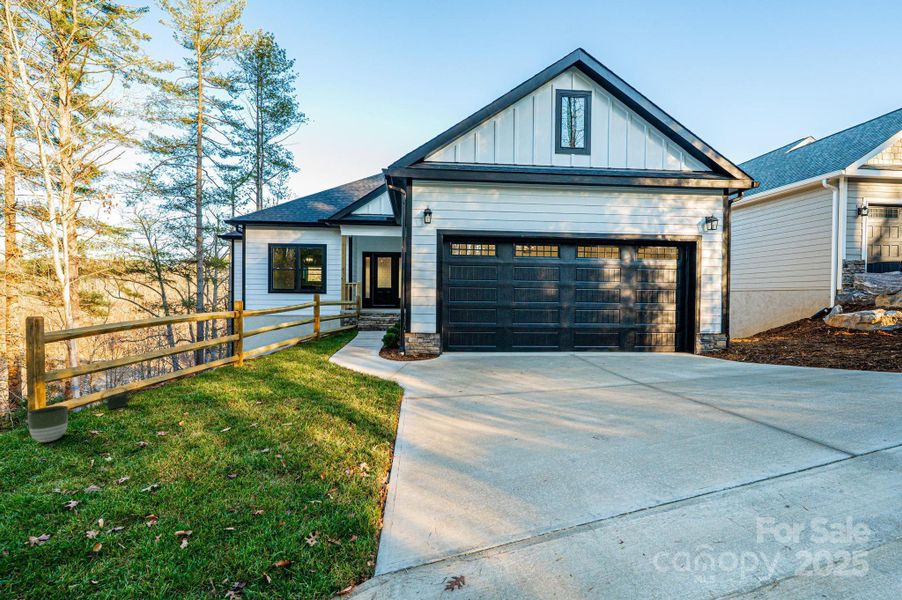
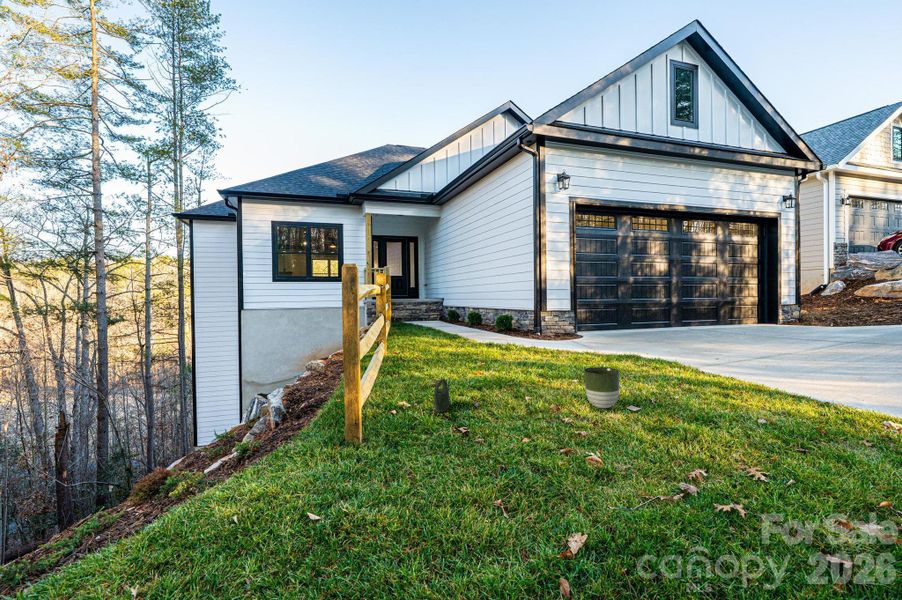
planter: present [28,406,68,442] -> present [584,367,620,408]

